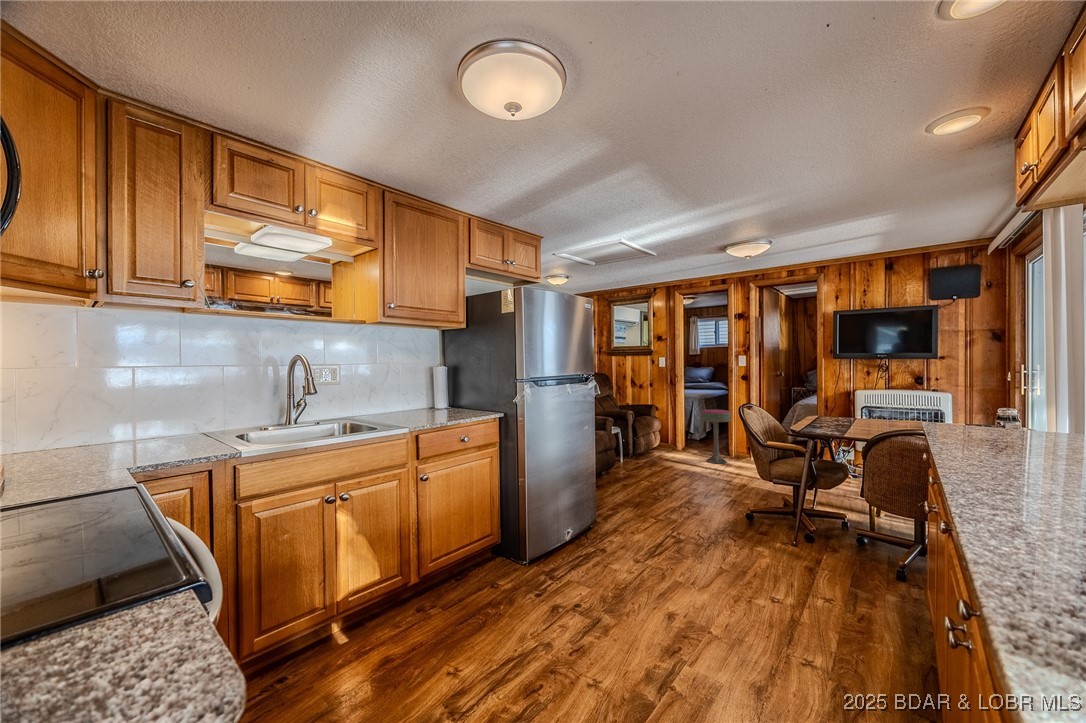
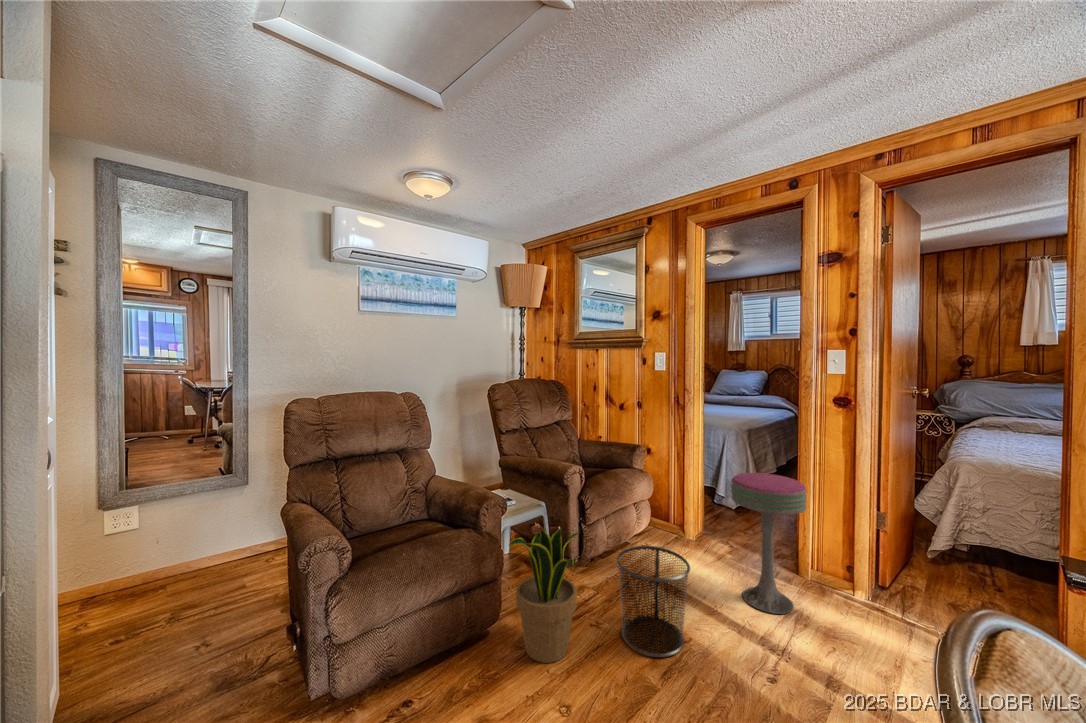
potted plant: none [623,426,649,475] -> present [509,528,579,663]
waste bin: none [659,437,688,472] -> present [616,546,690,657]

